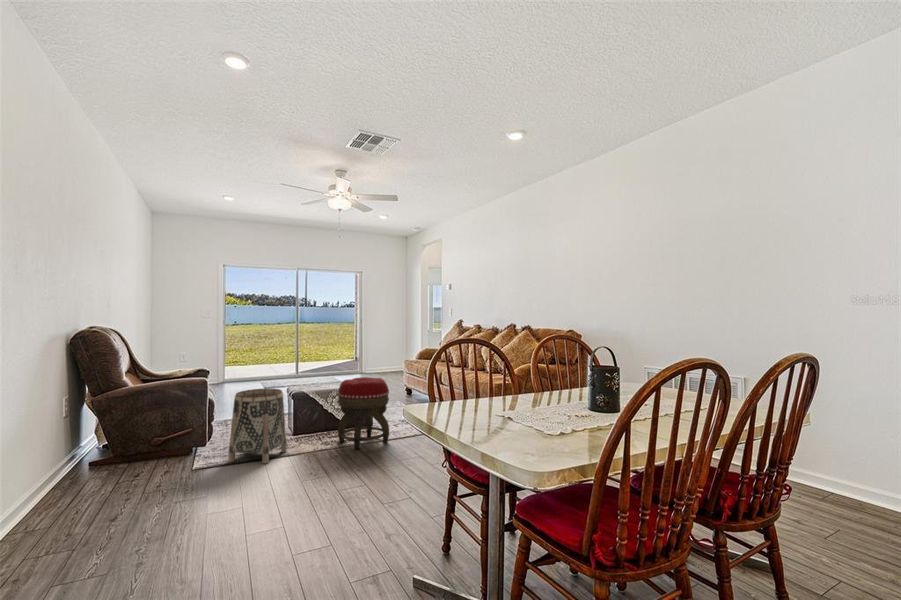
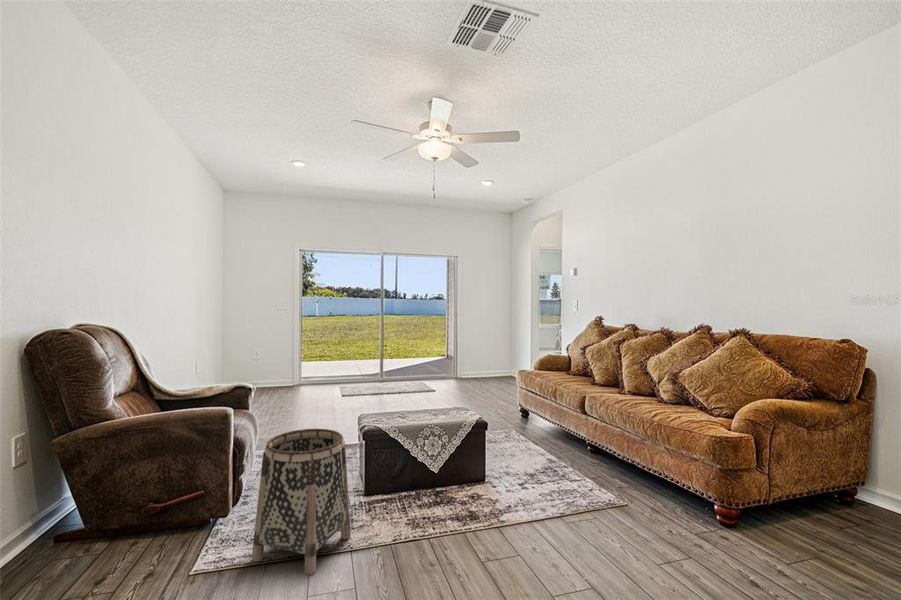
footstool: present [338,377,389,449] -> none [433,412,518,545]

